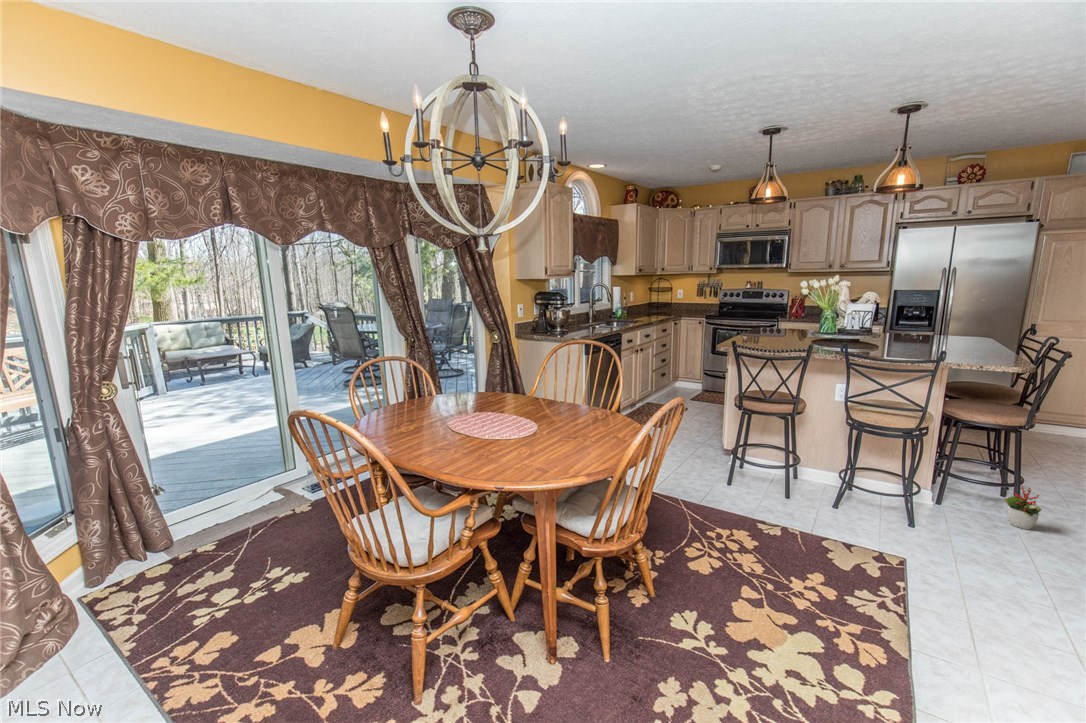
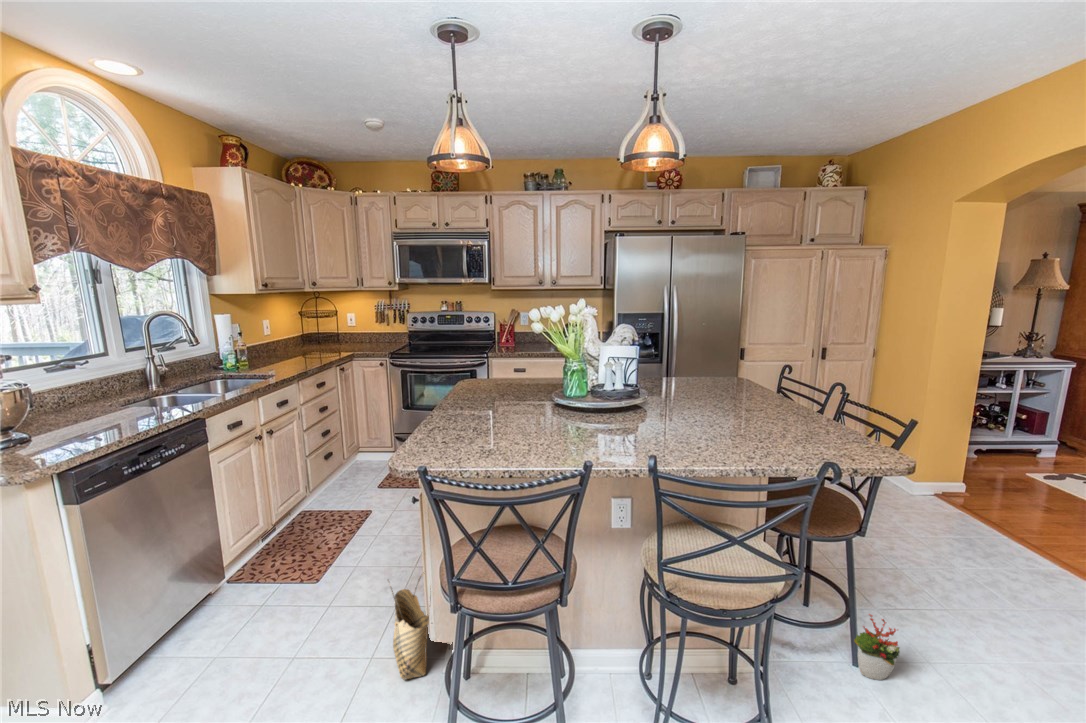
woven basket: none [703,413,725,461] -> present [388,579,431,680]

